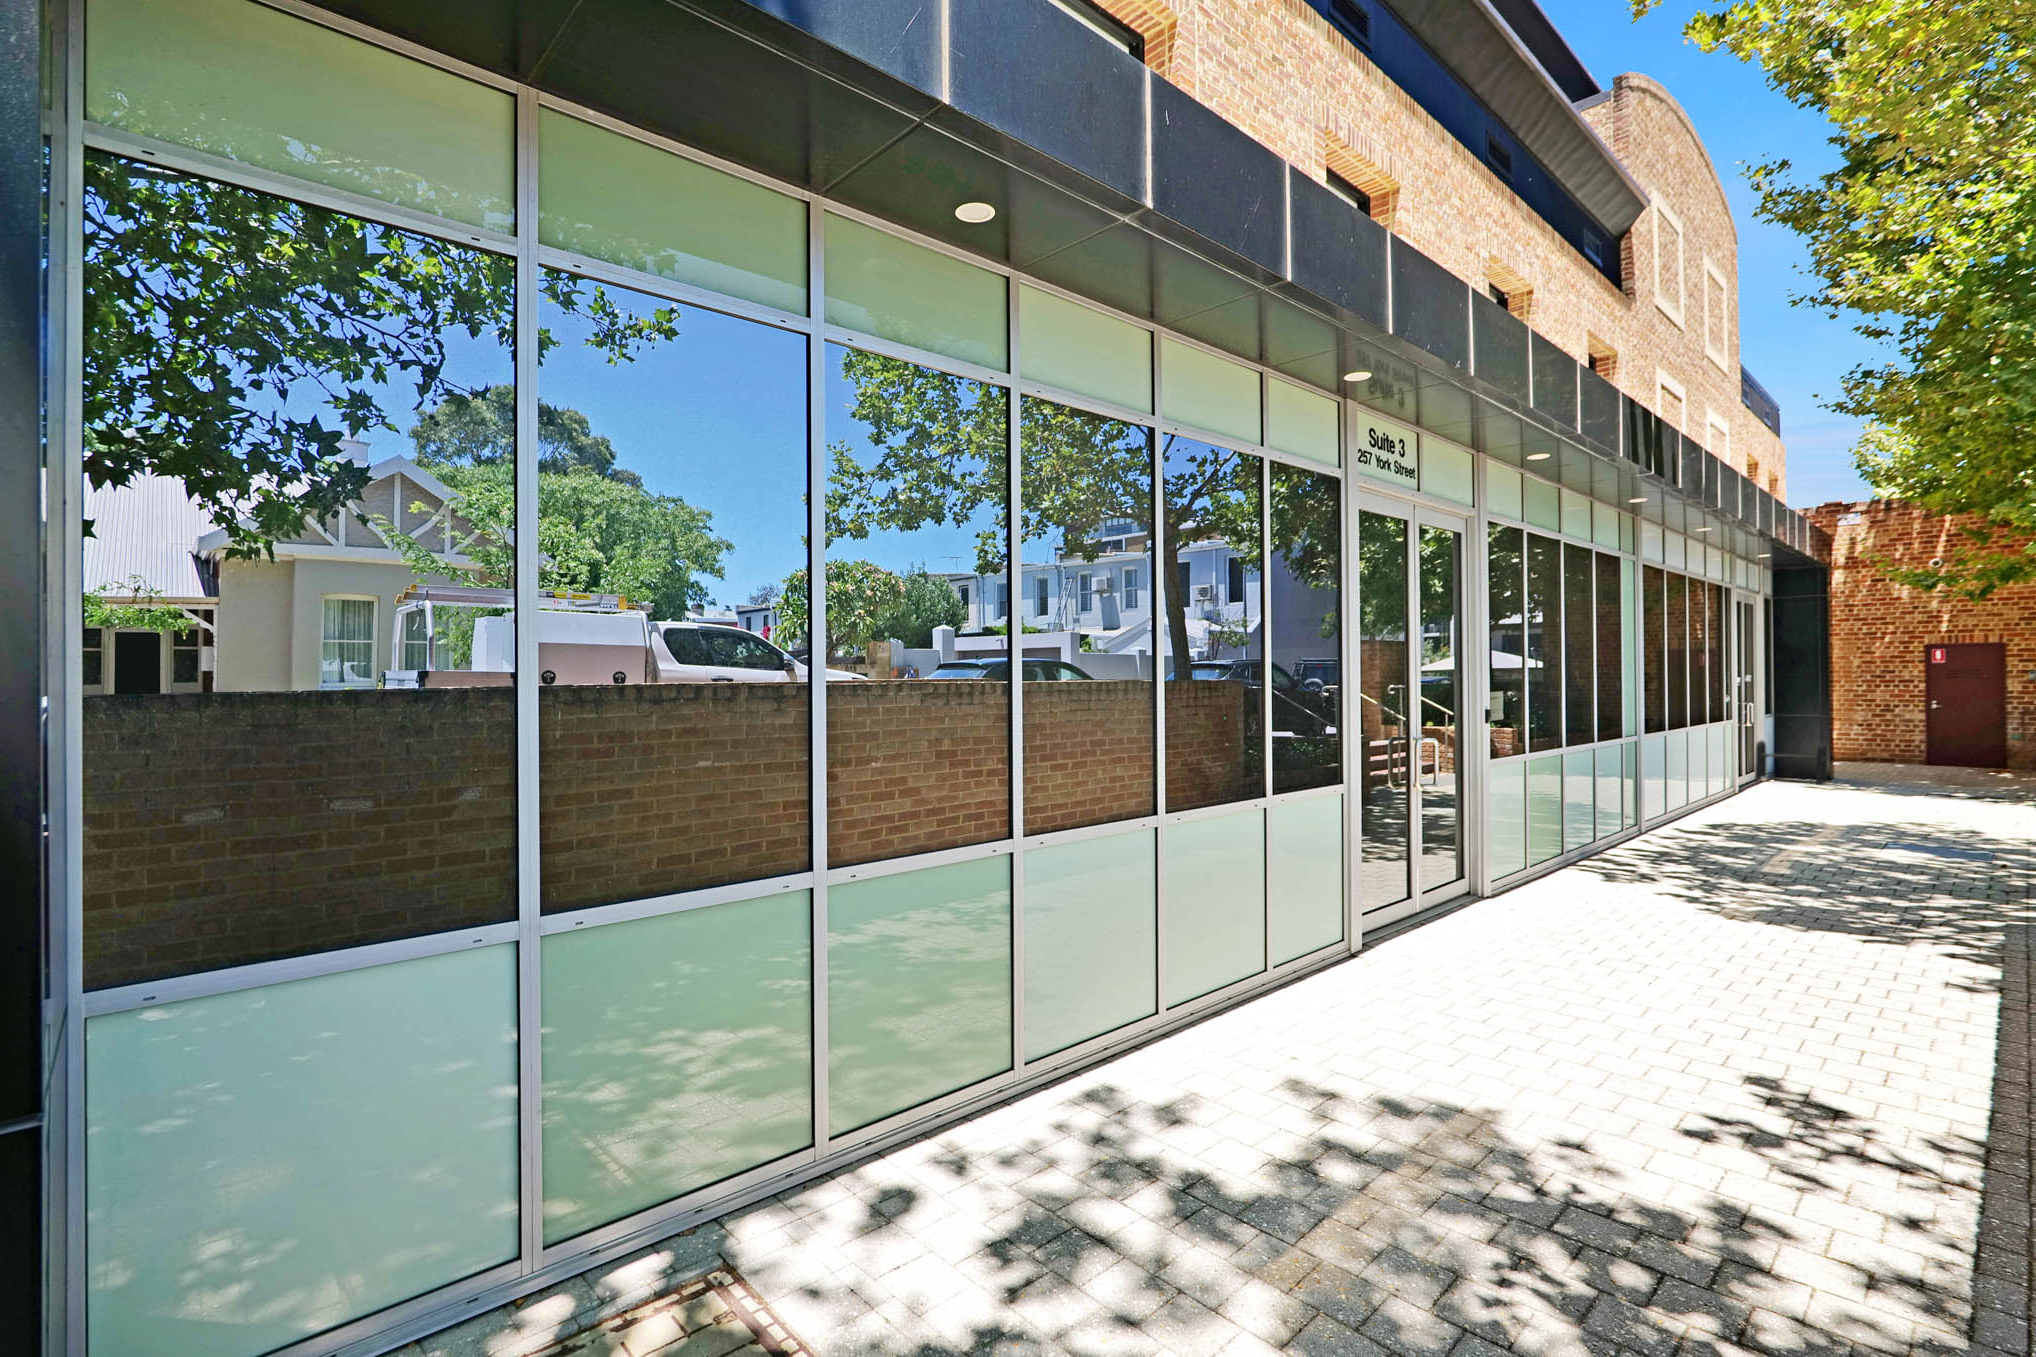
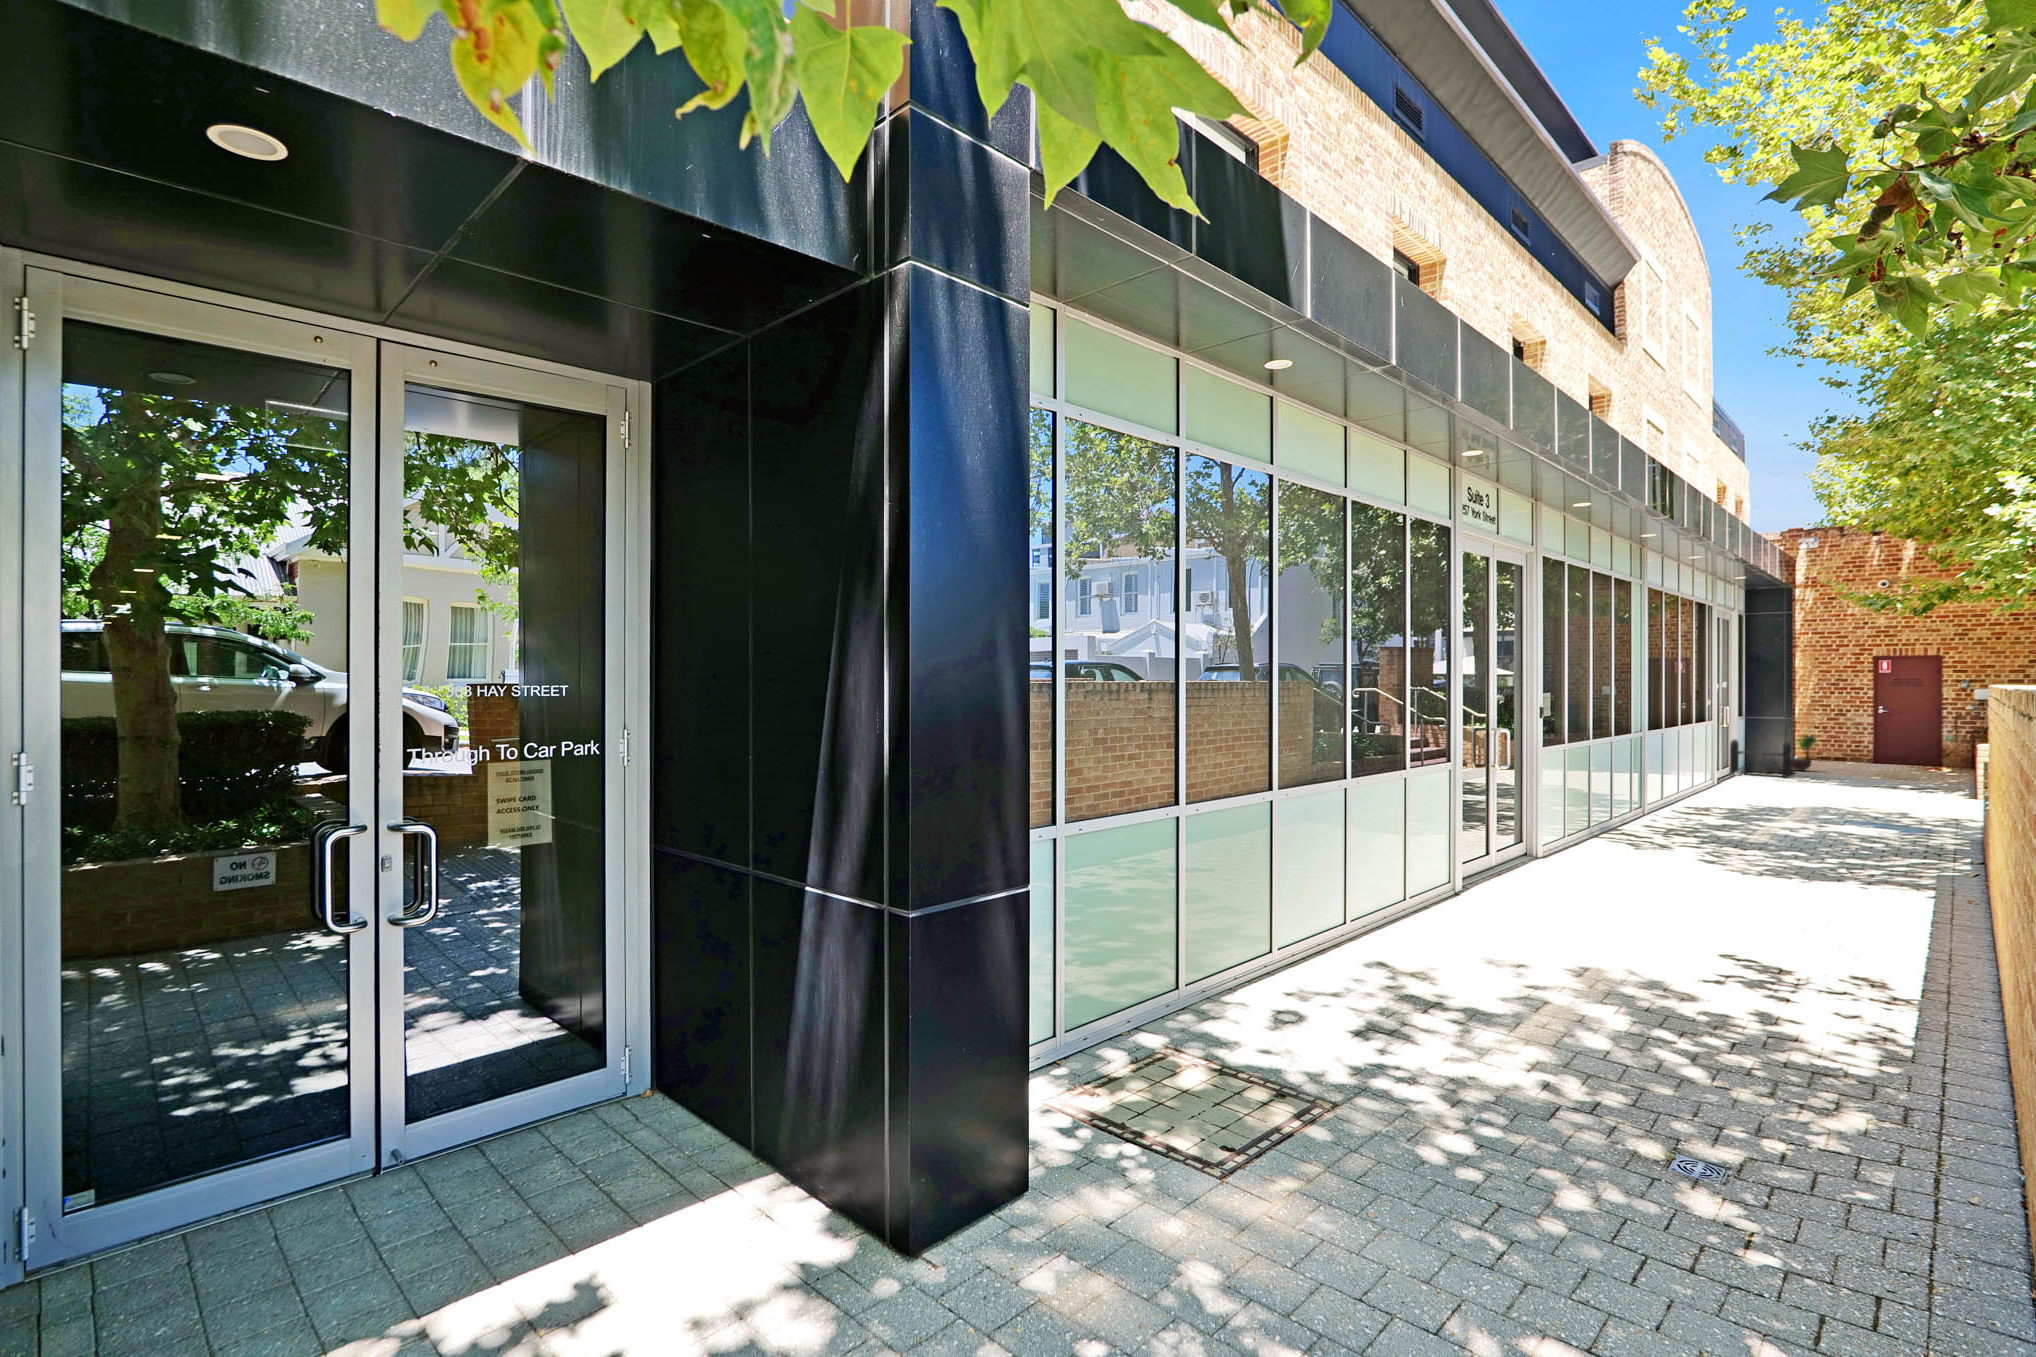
potted tree: none [1826,731,1860,776] -> present [1791,735,1817,771]

